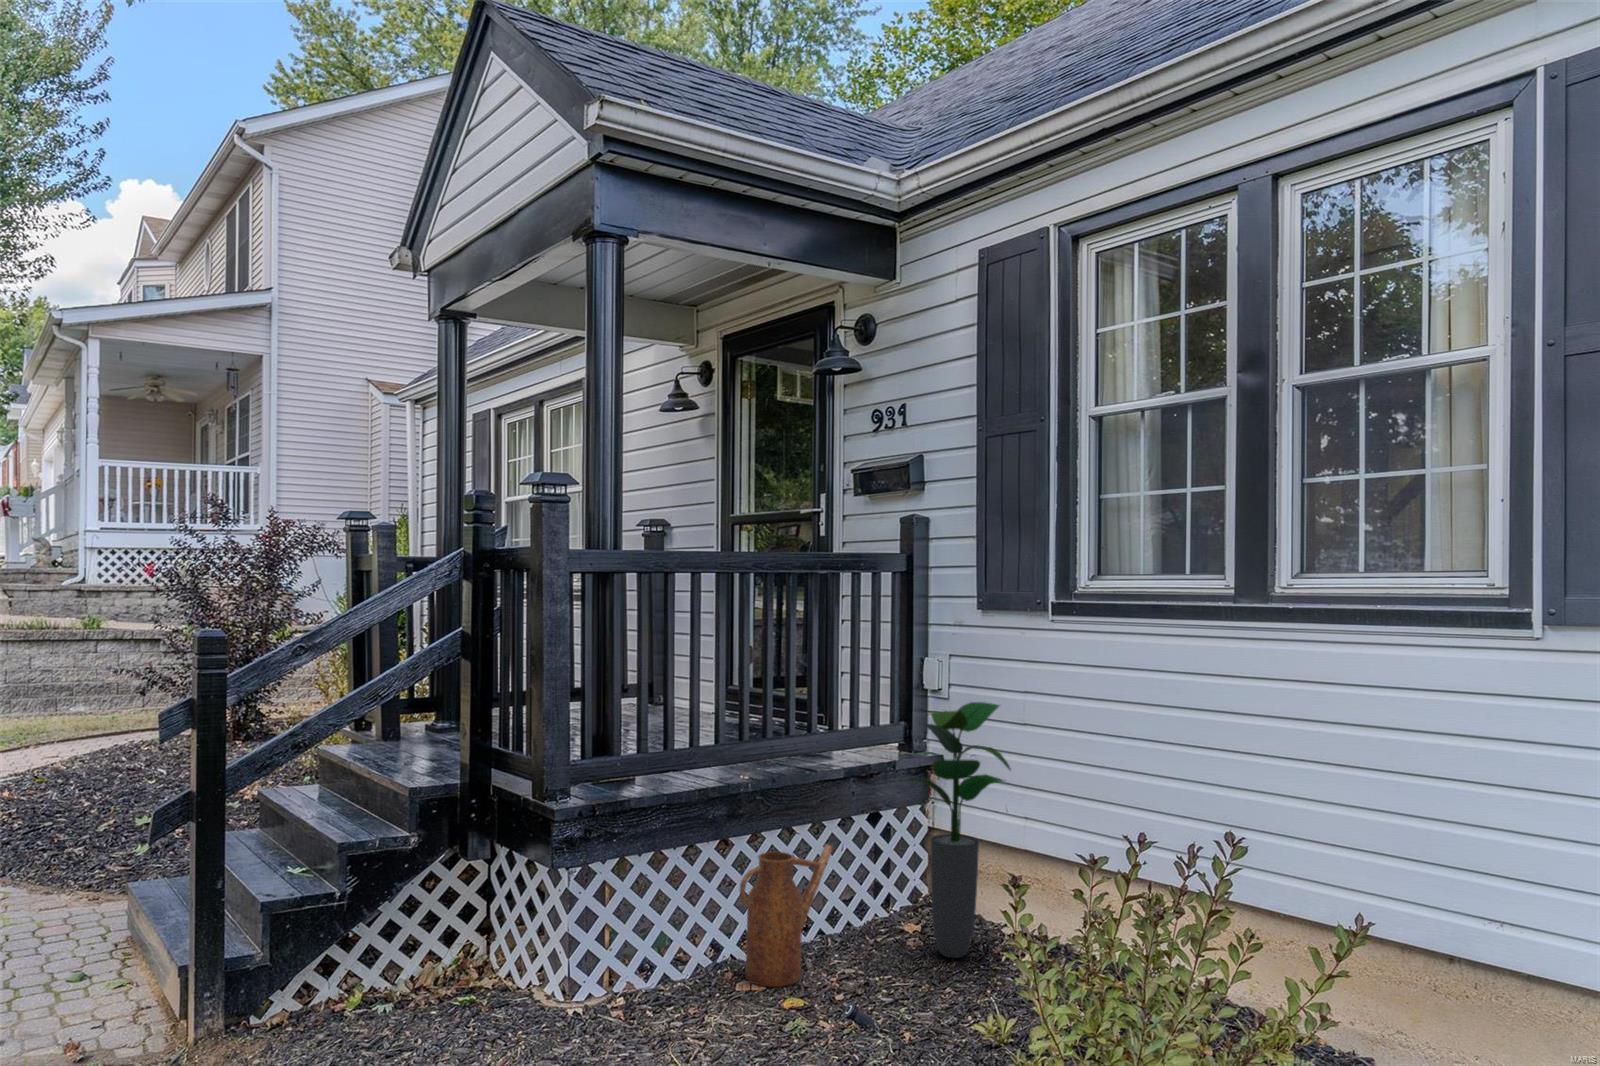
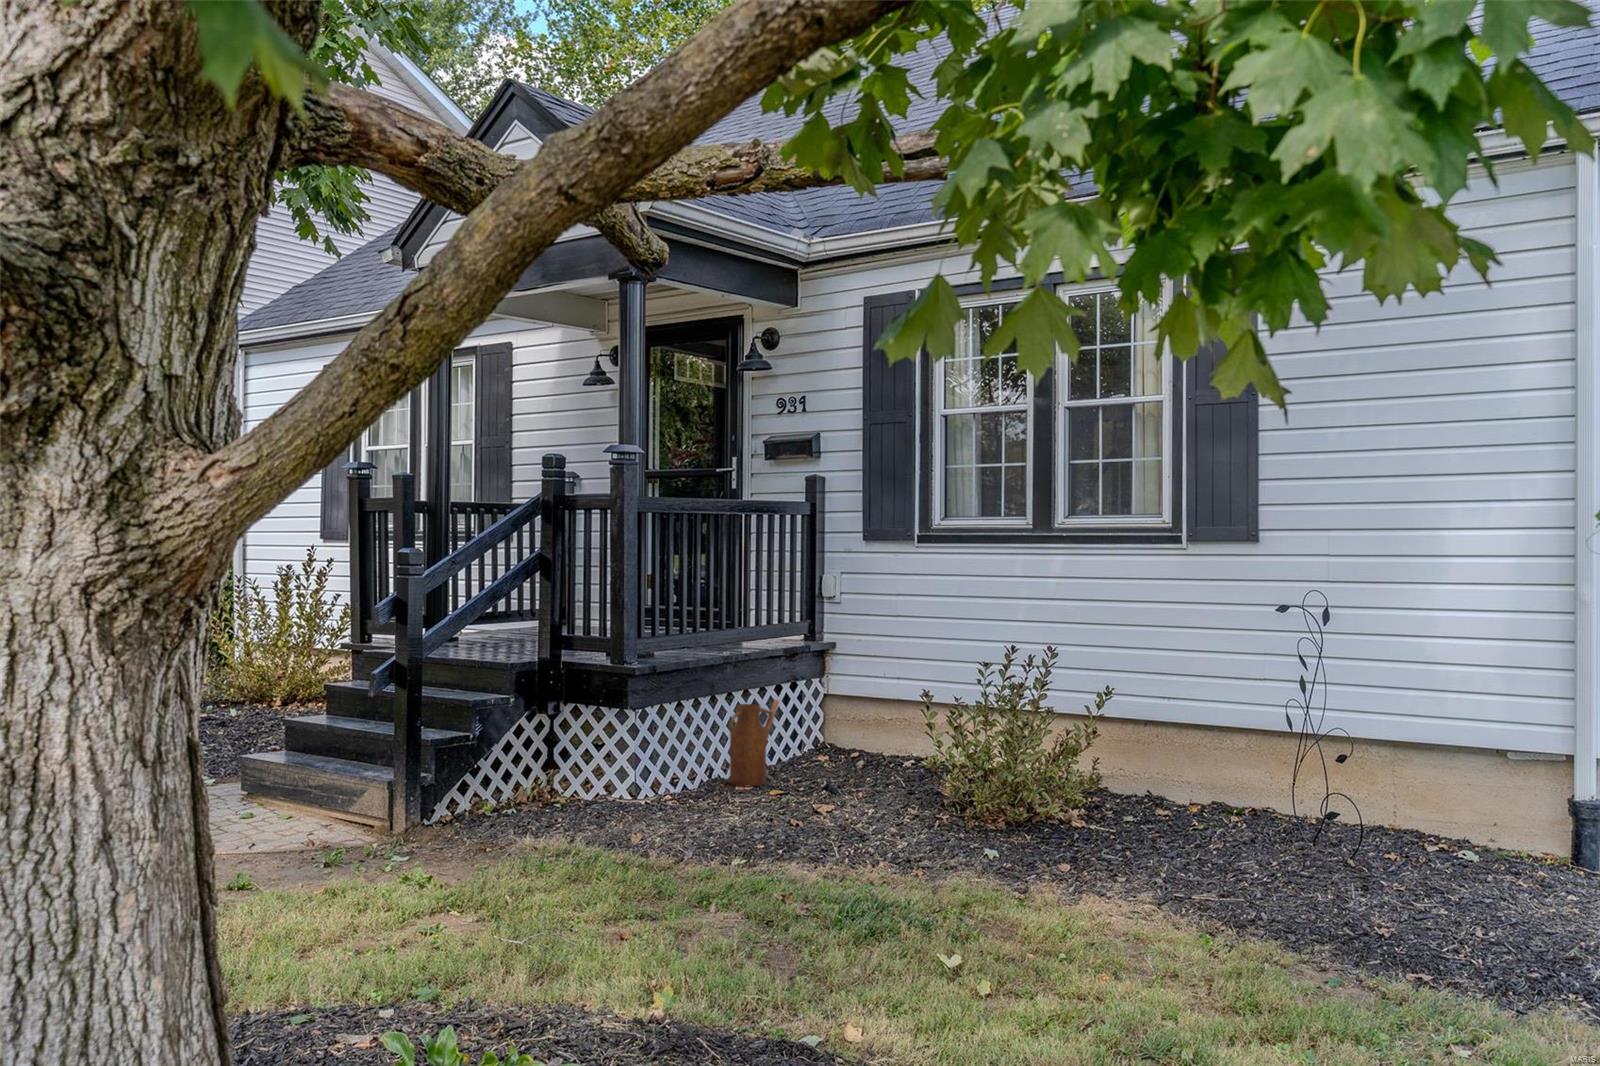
potted plant: present [905,702,1011,958] -> none [816,605,891,771]

